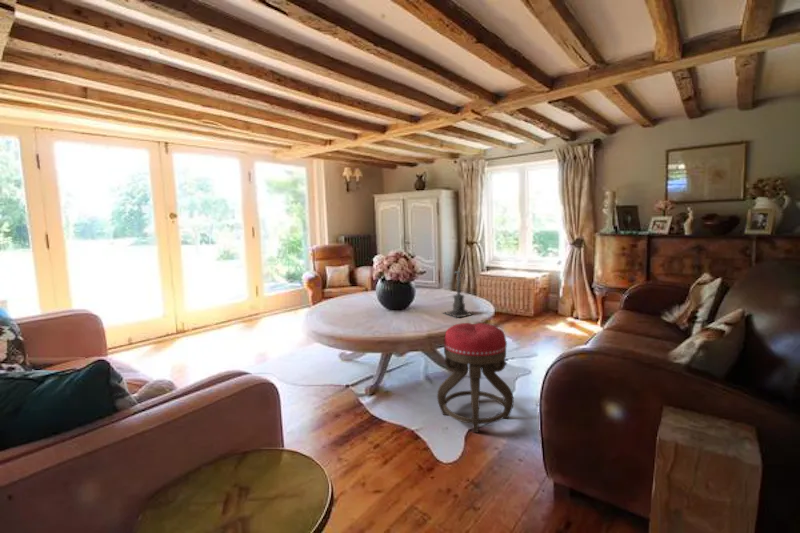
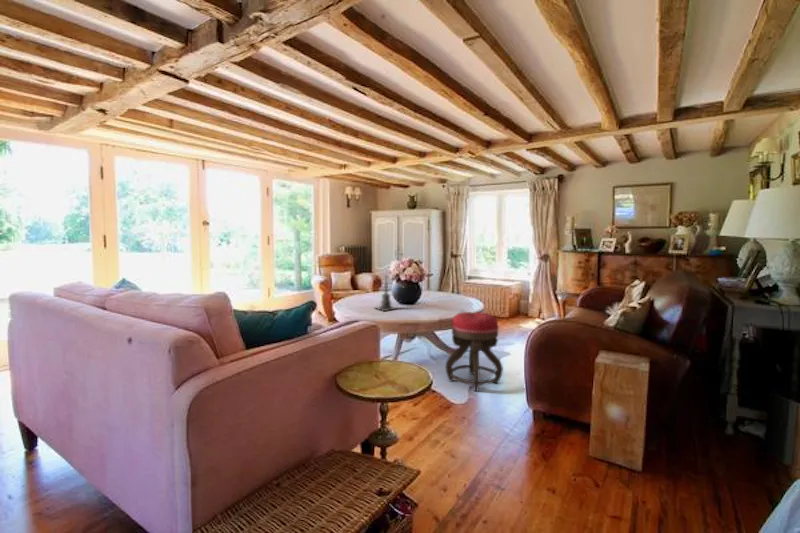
candle holder: present [445,271,472,317] -> present [377,275,394,311]

